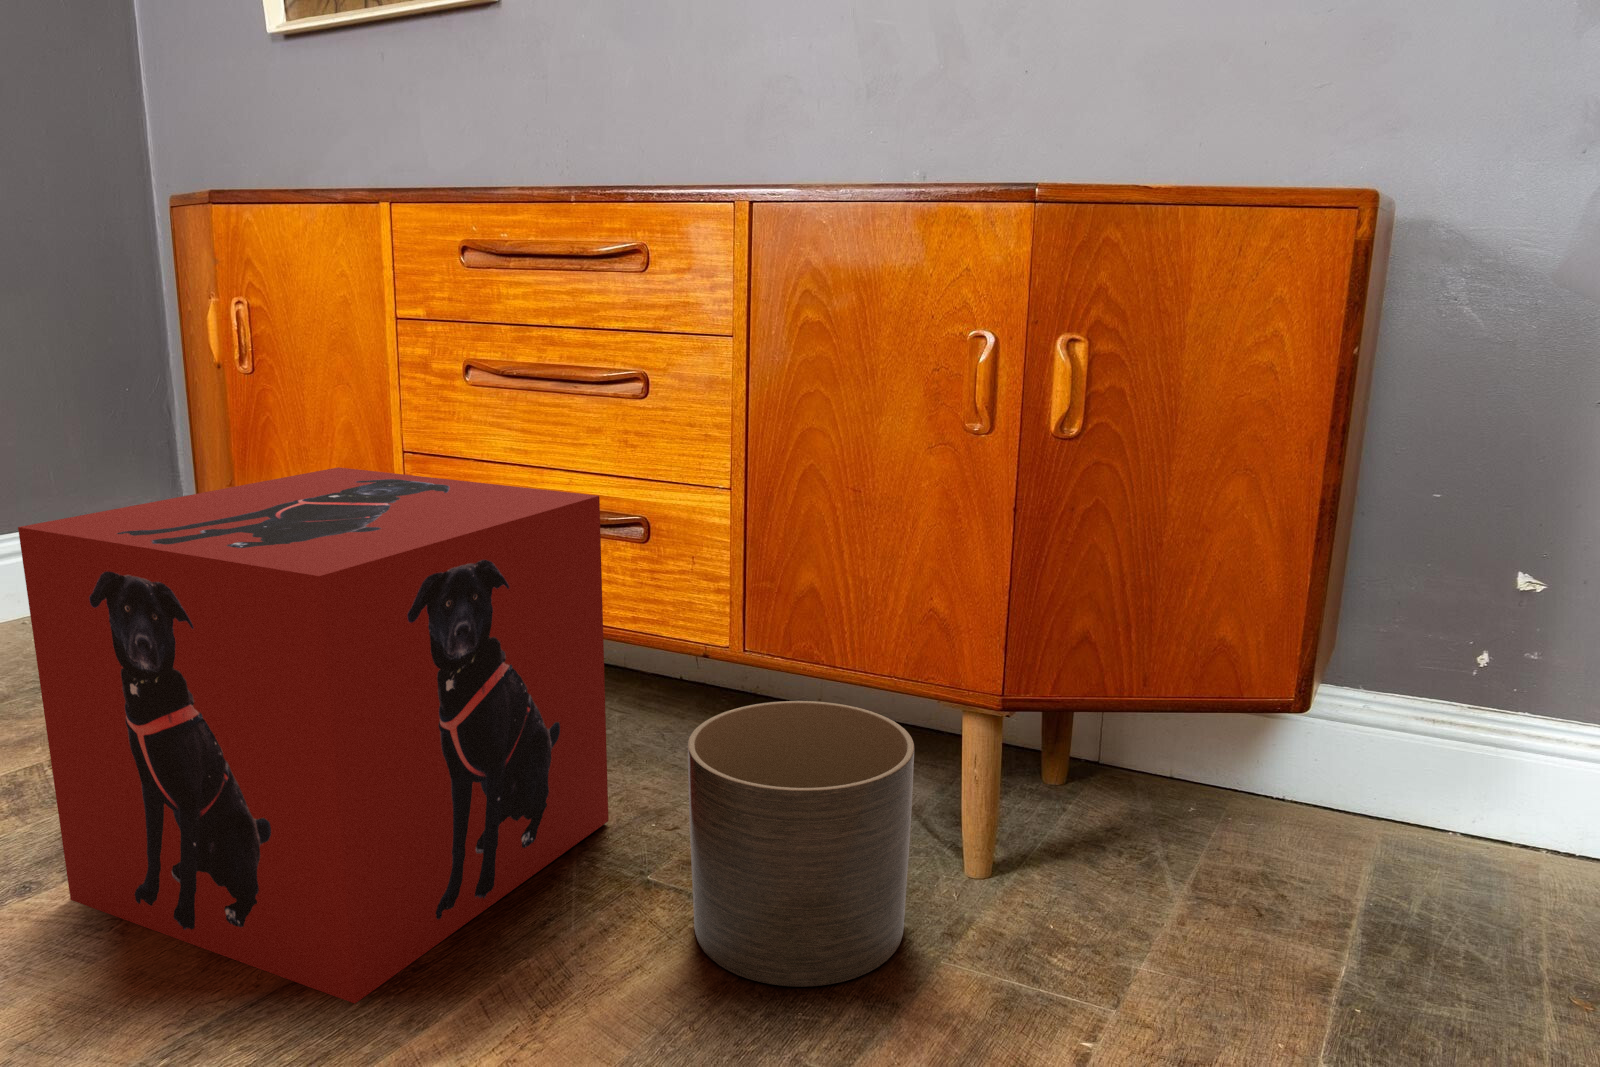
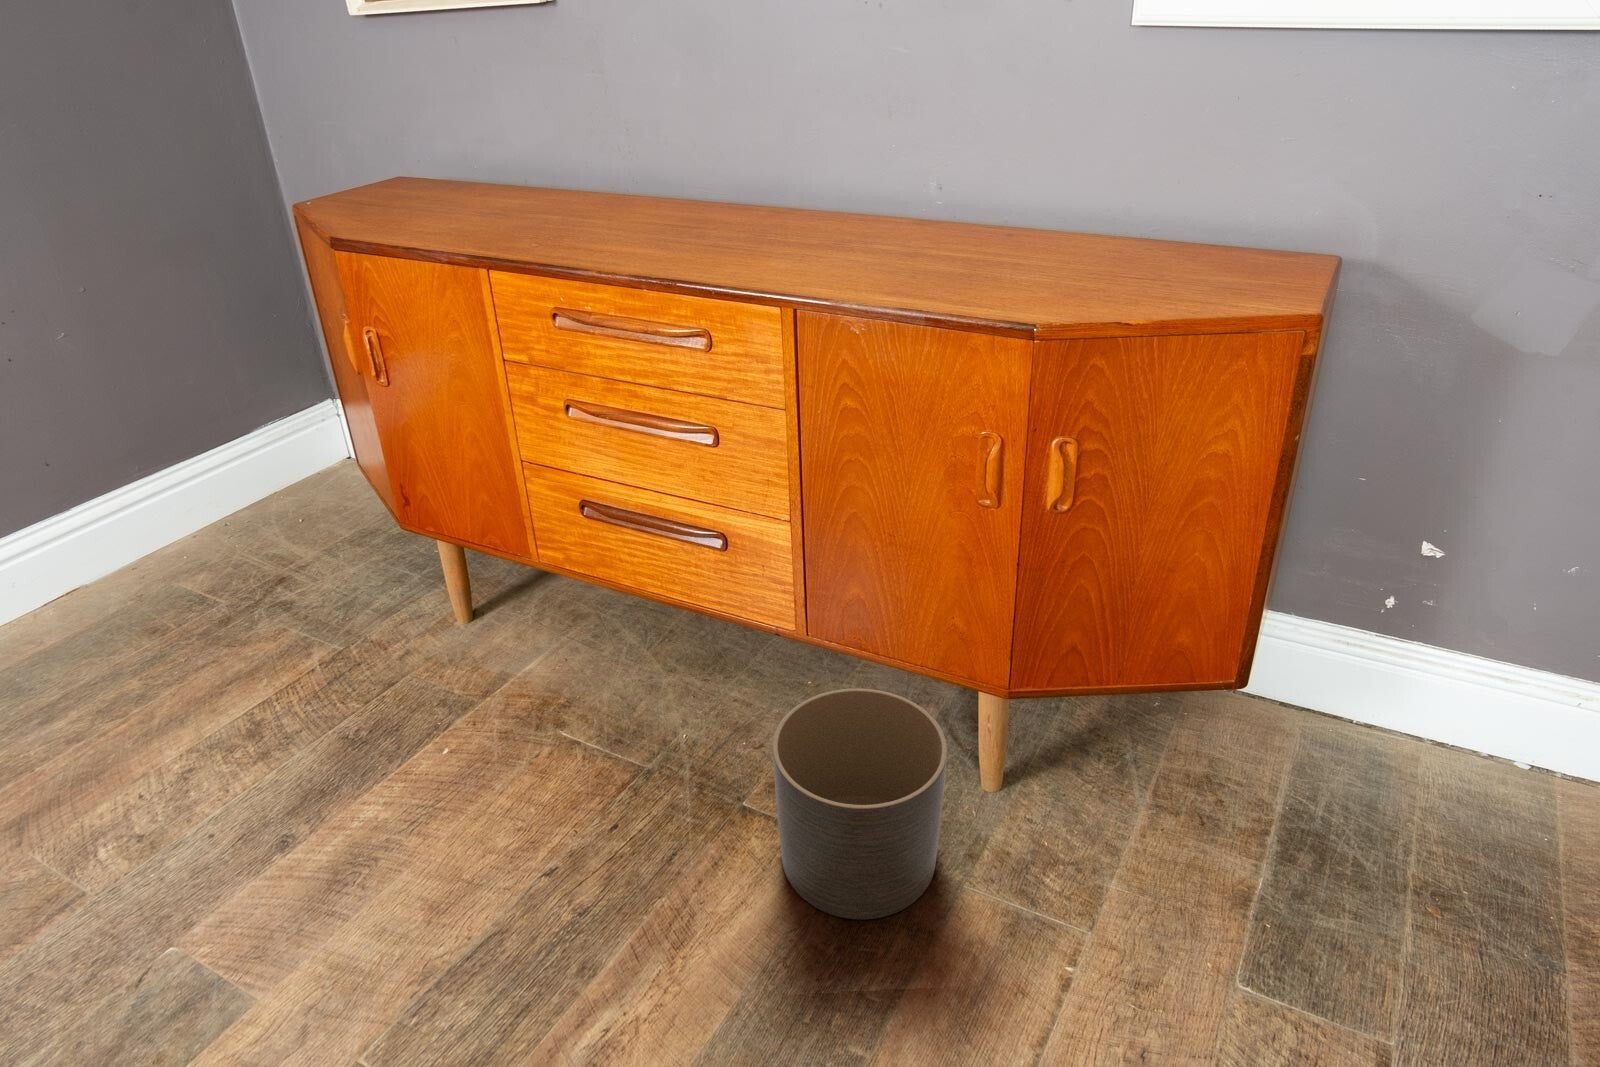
storage box: present [18,467,608,1004] -> none [224,482,706,950]

